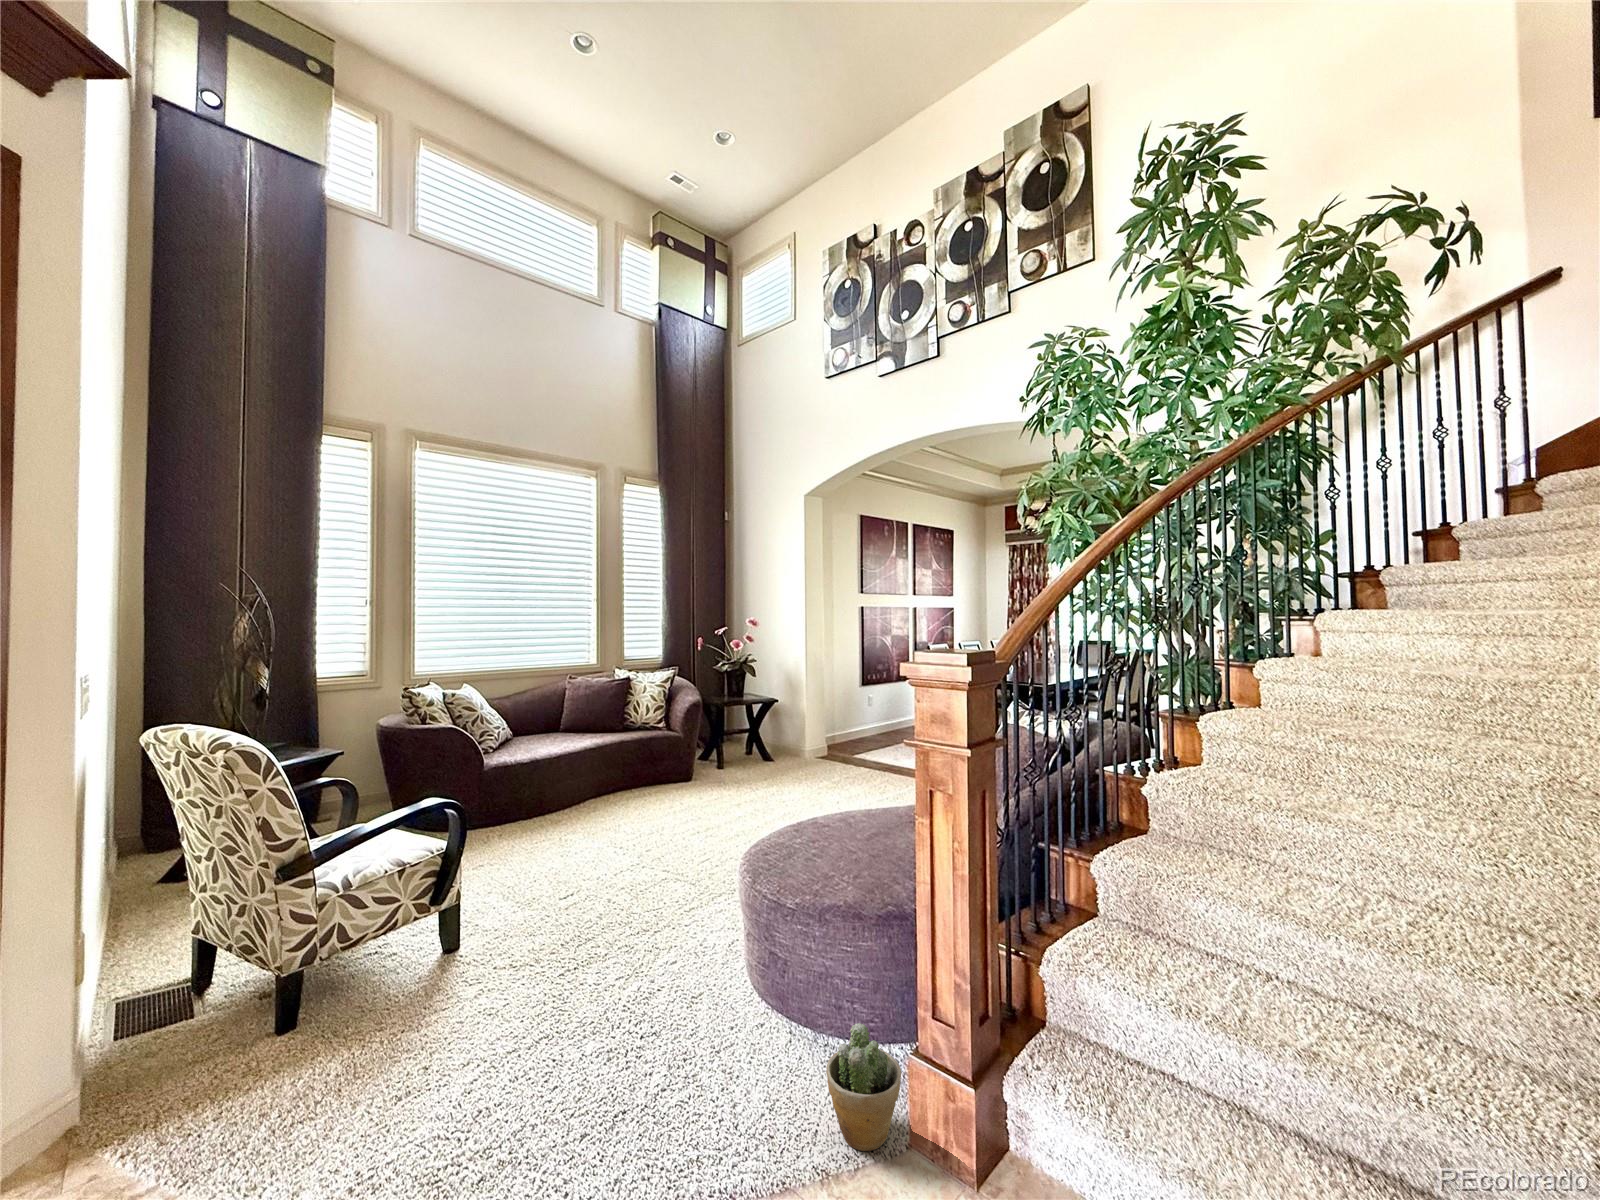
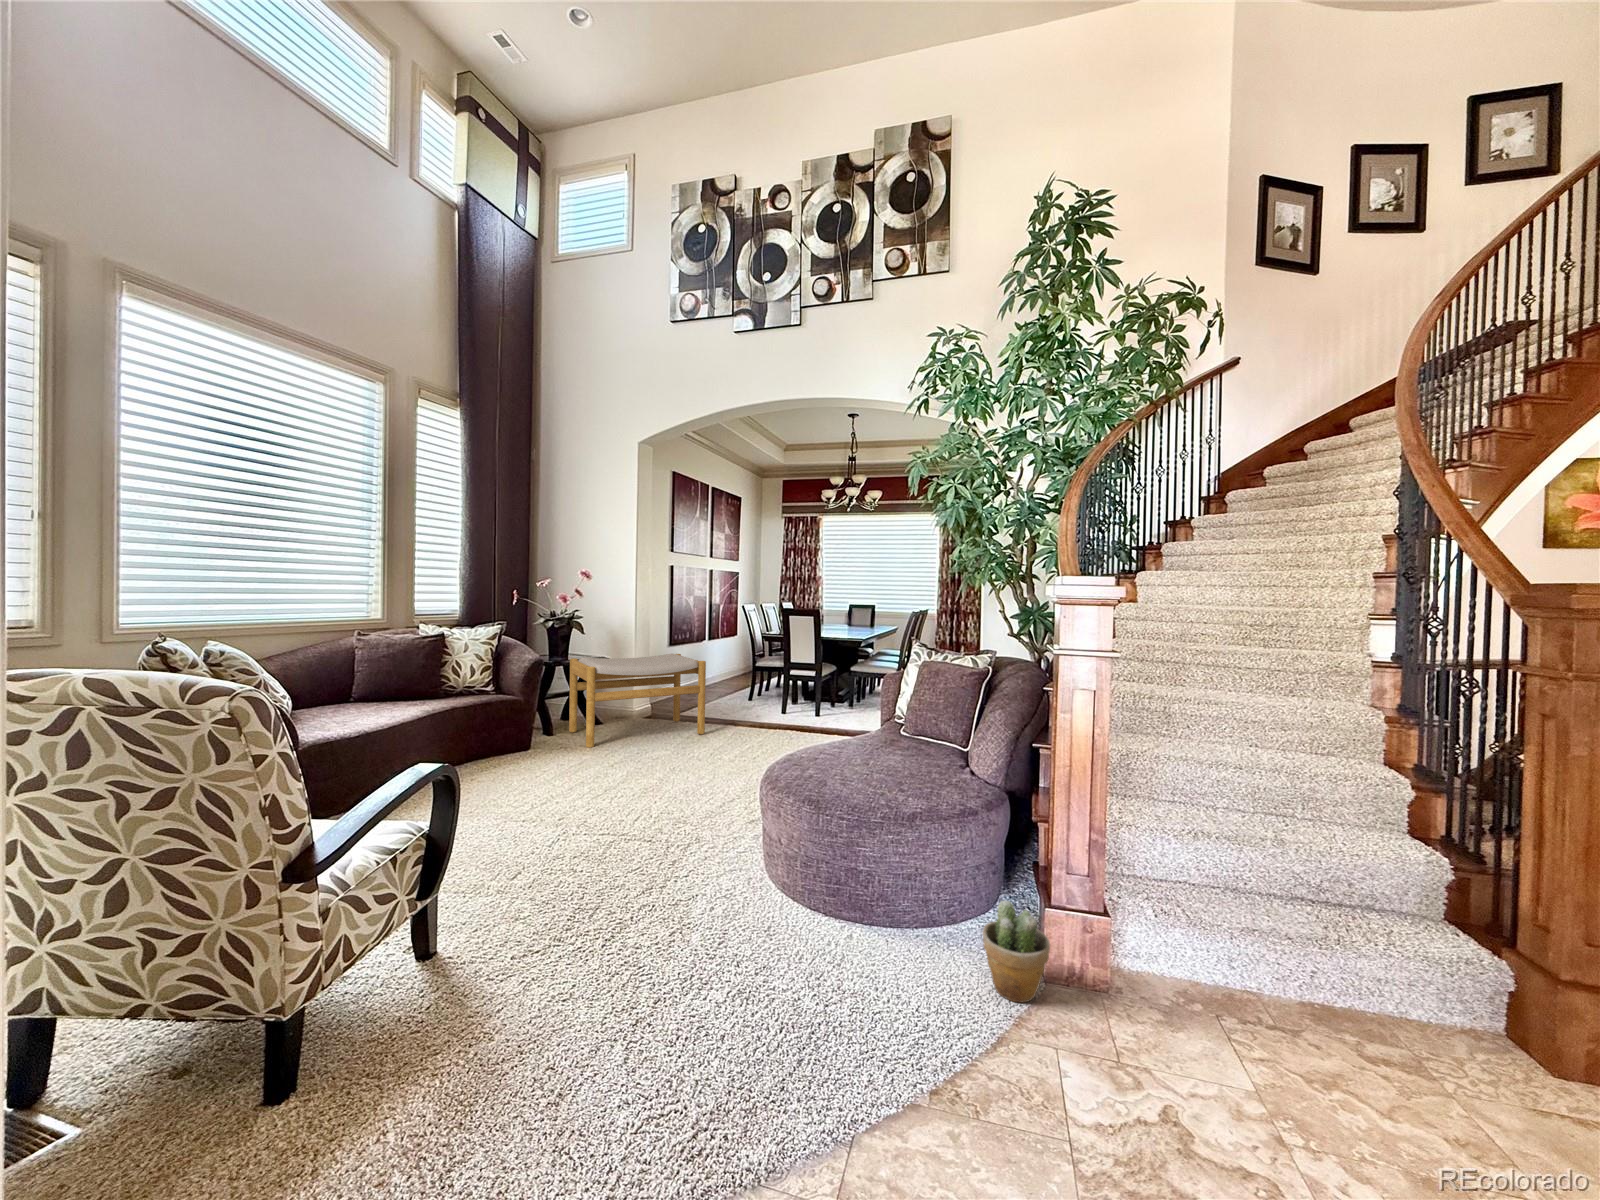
footstool: none [733,699,850,787] -> present [569,654,706,748]

